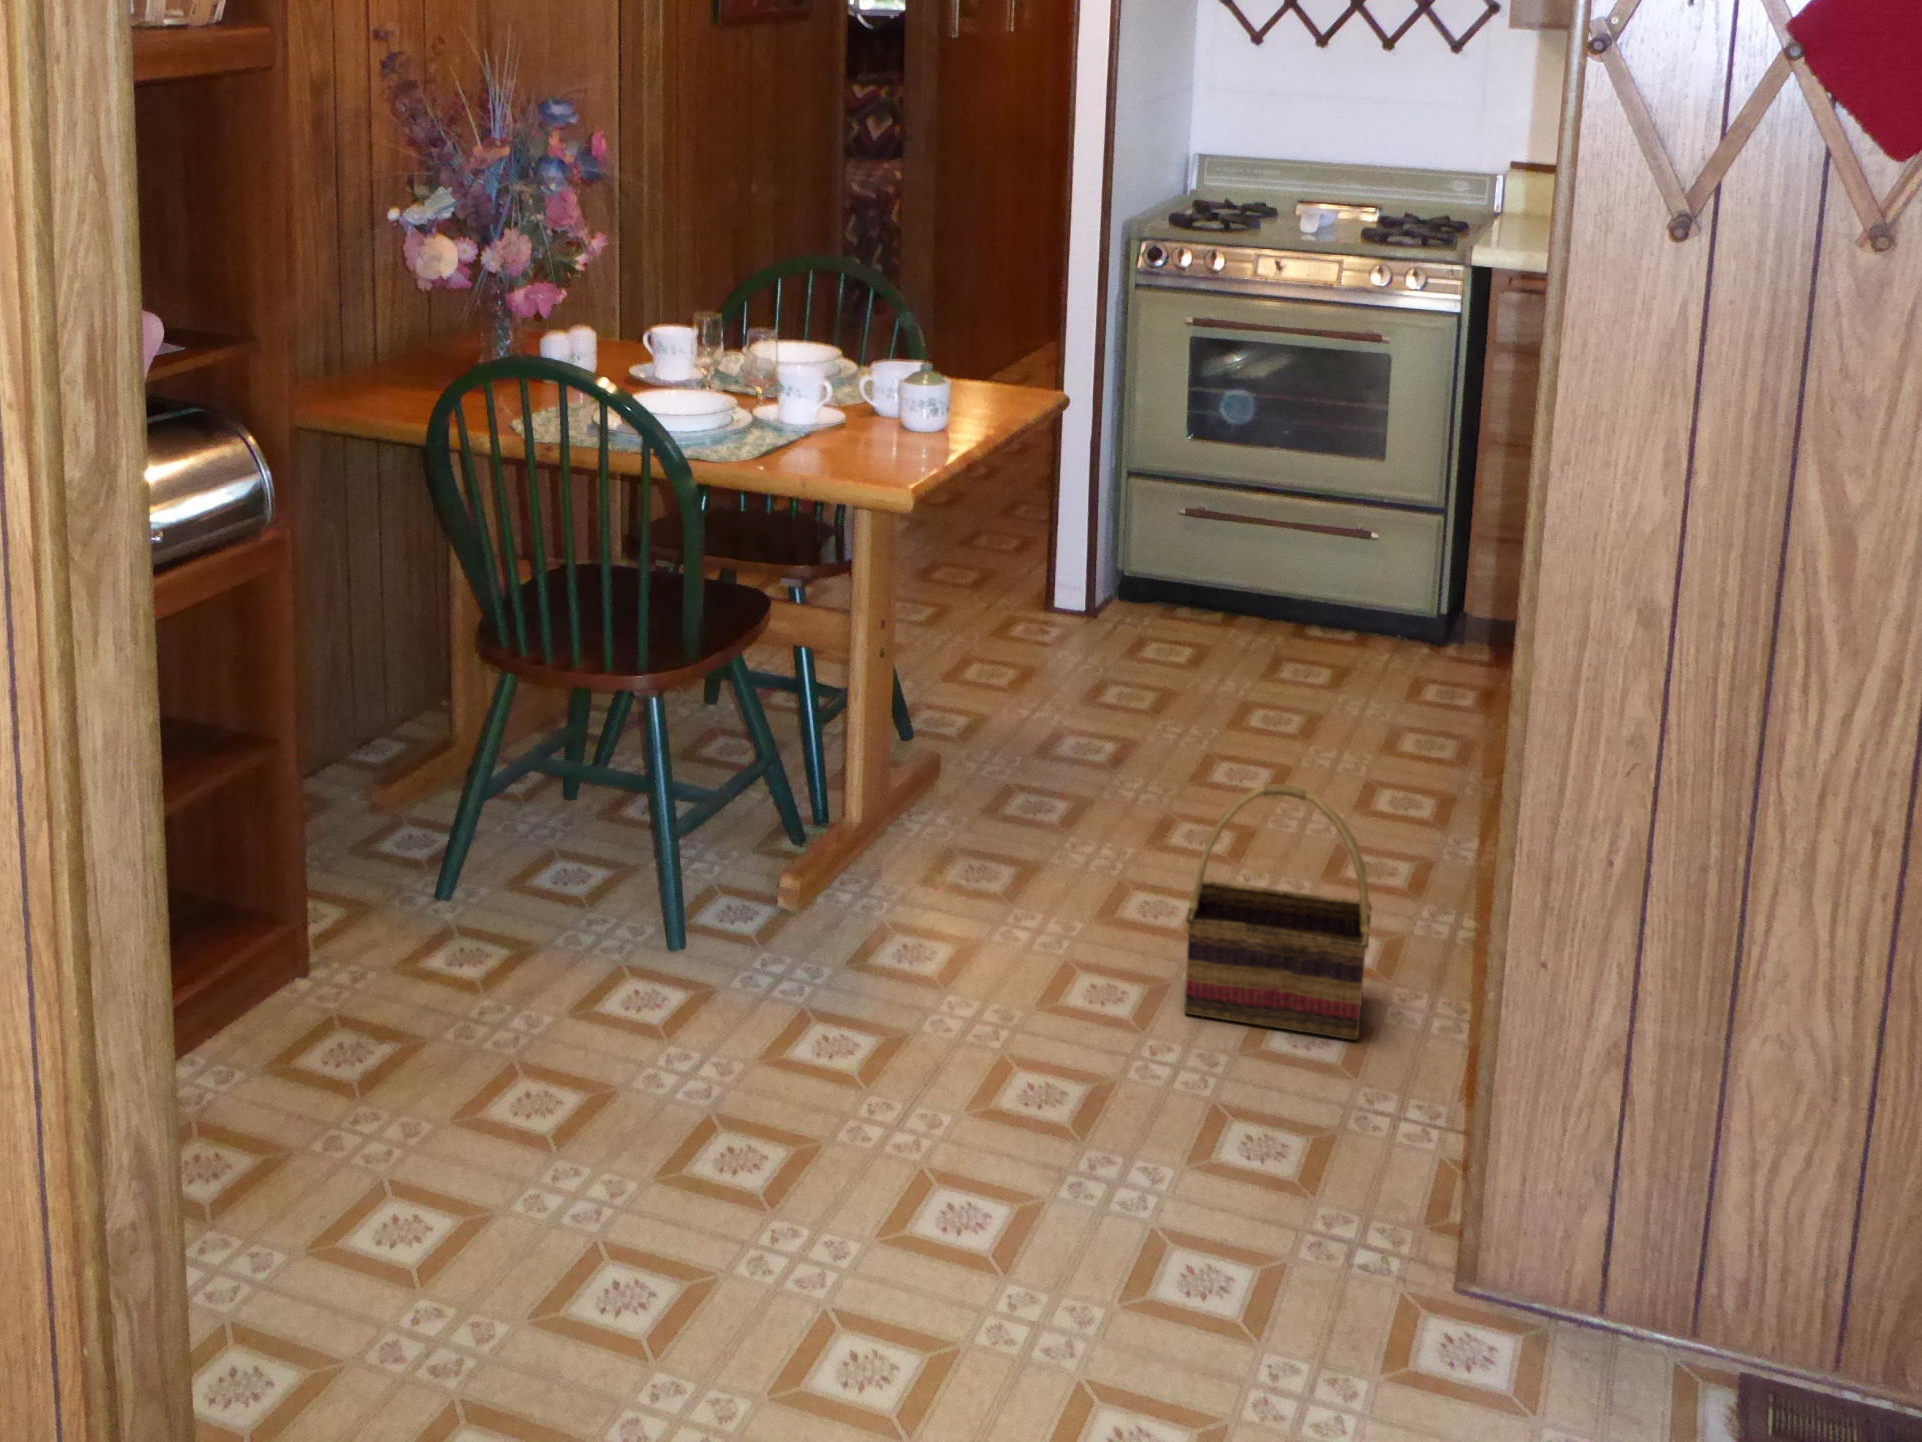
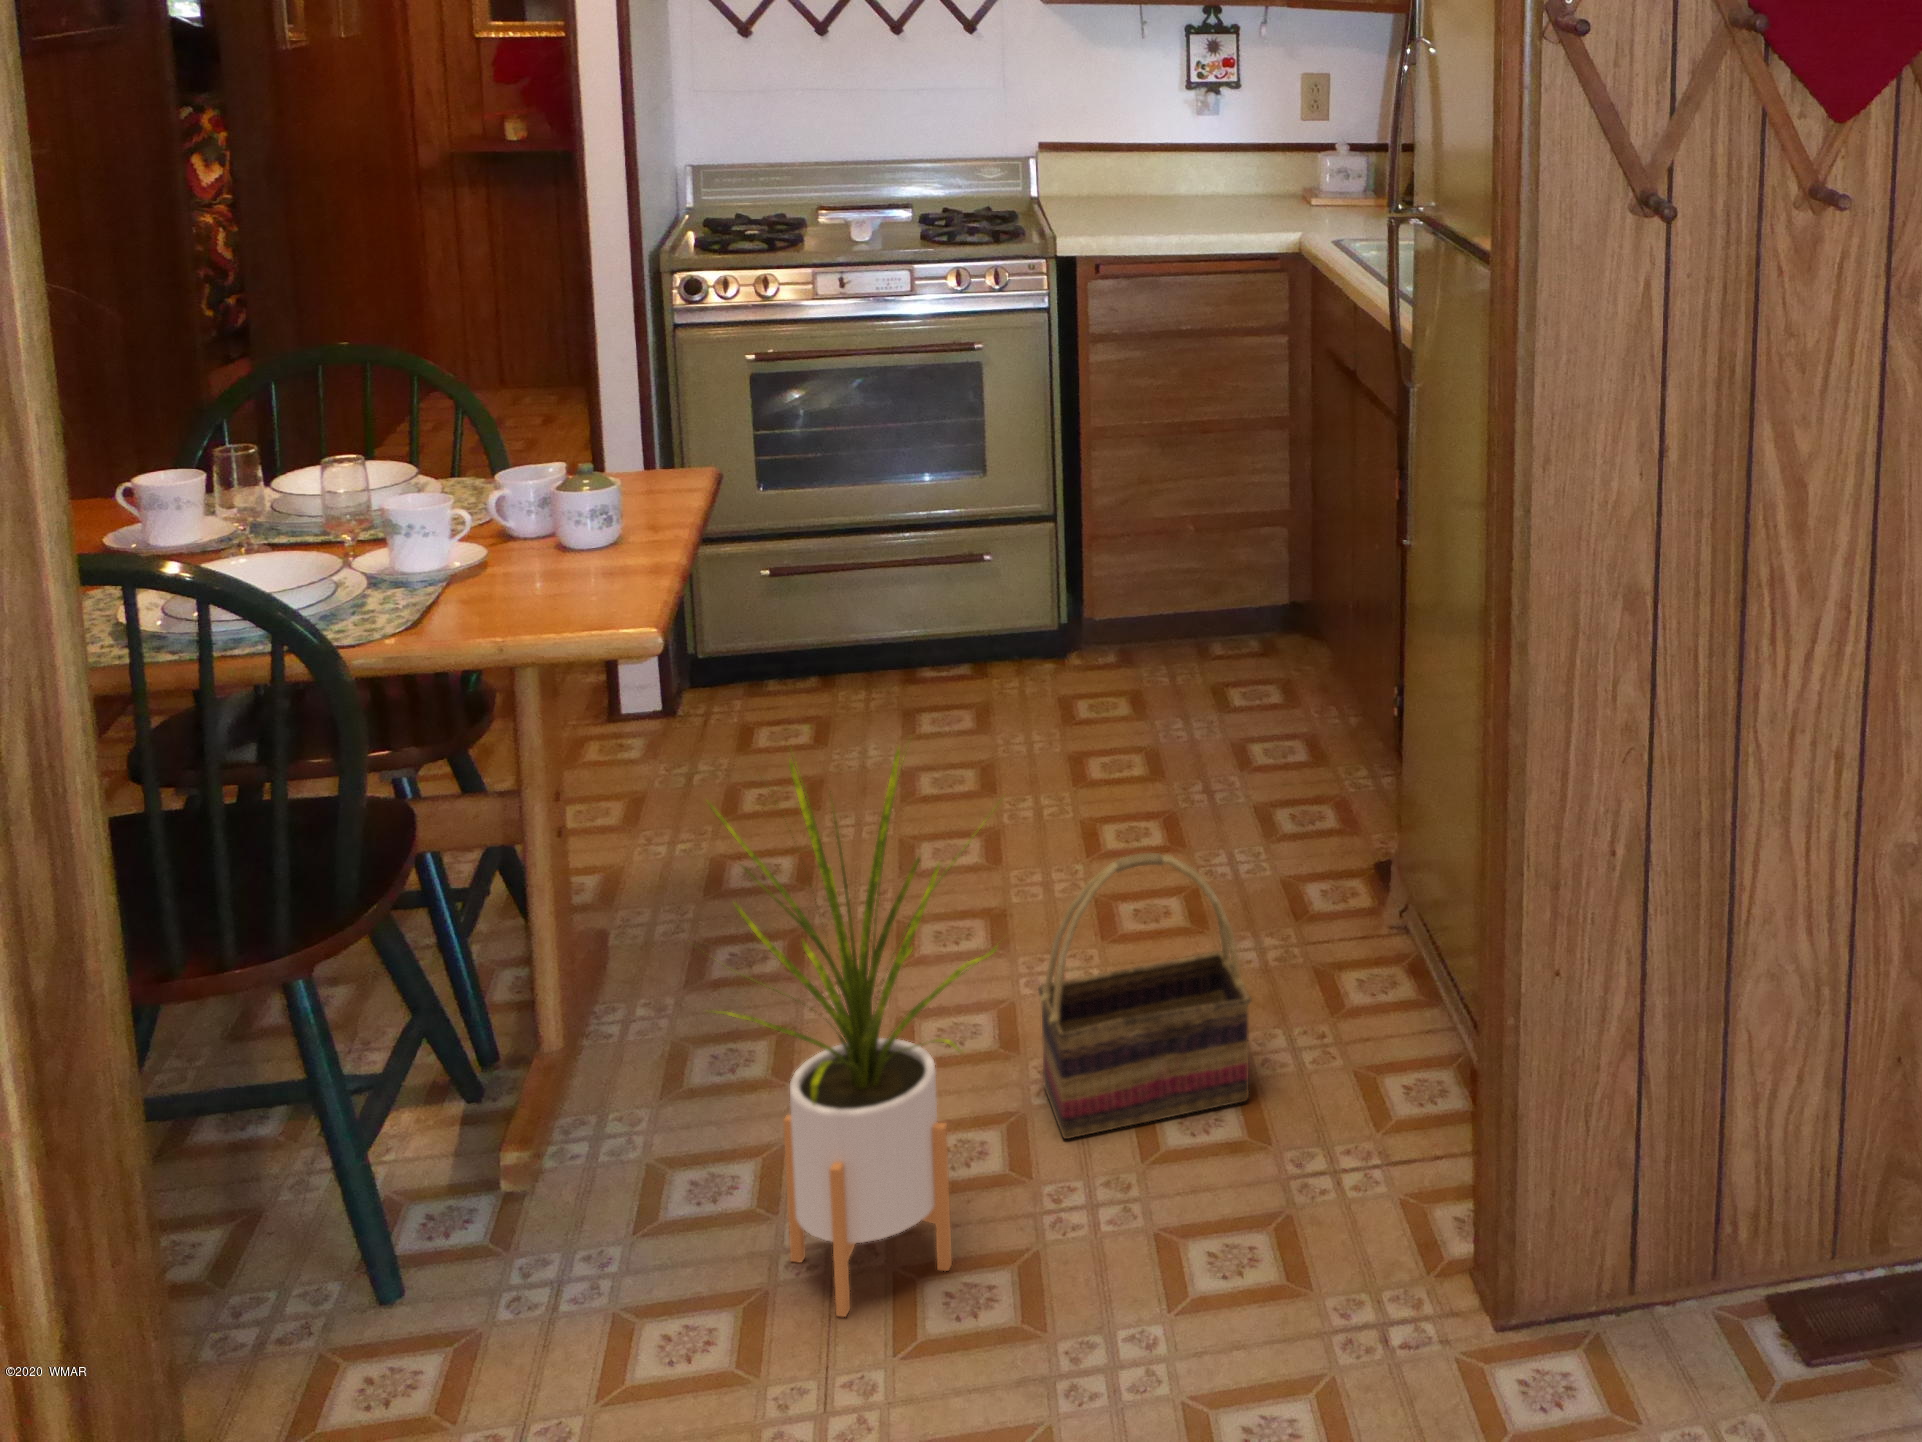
house plant: none [860,600,1122,1071] -> present [708,747,997,1317]

